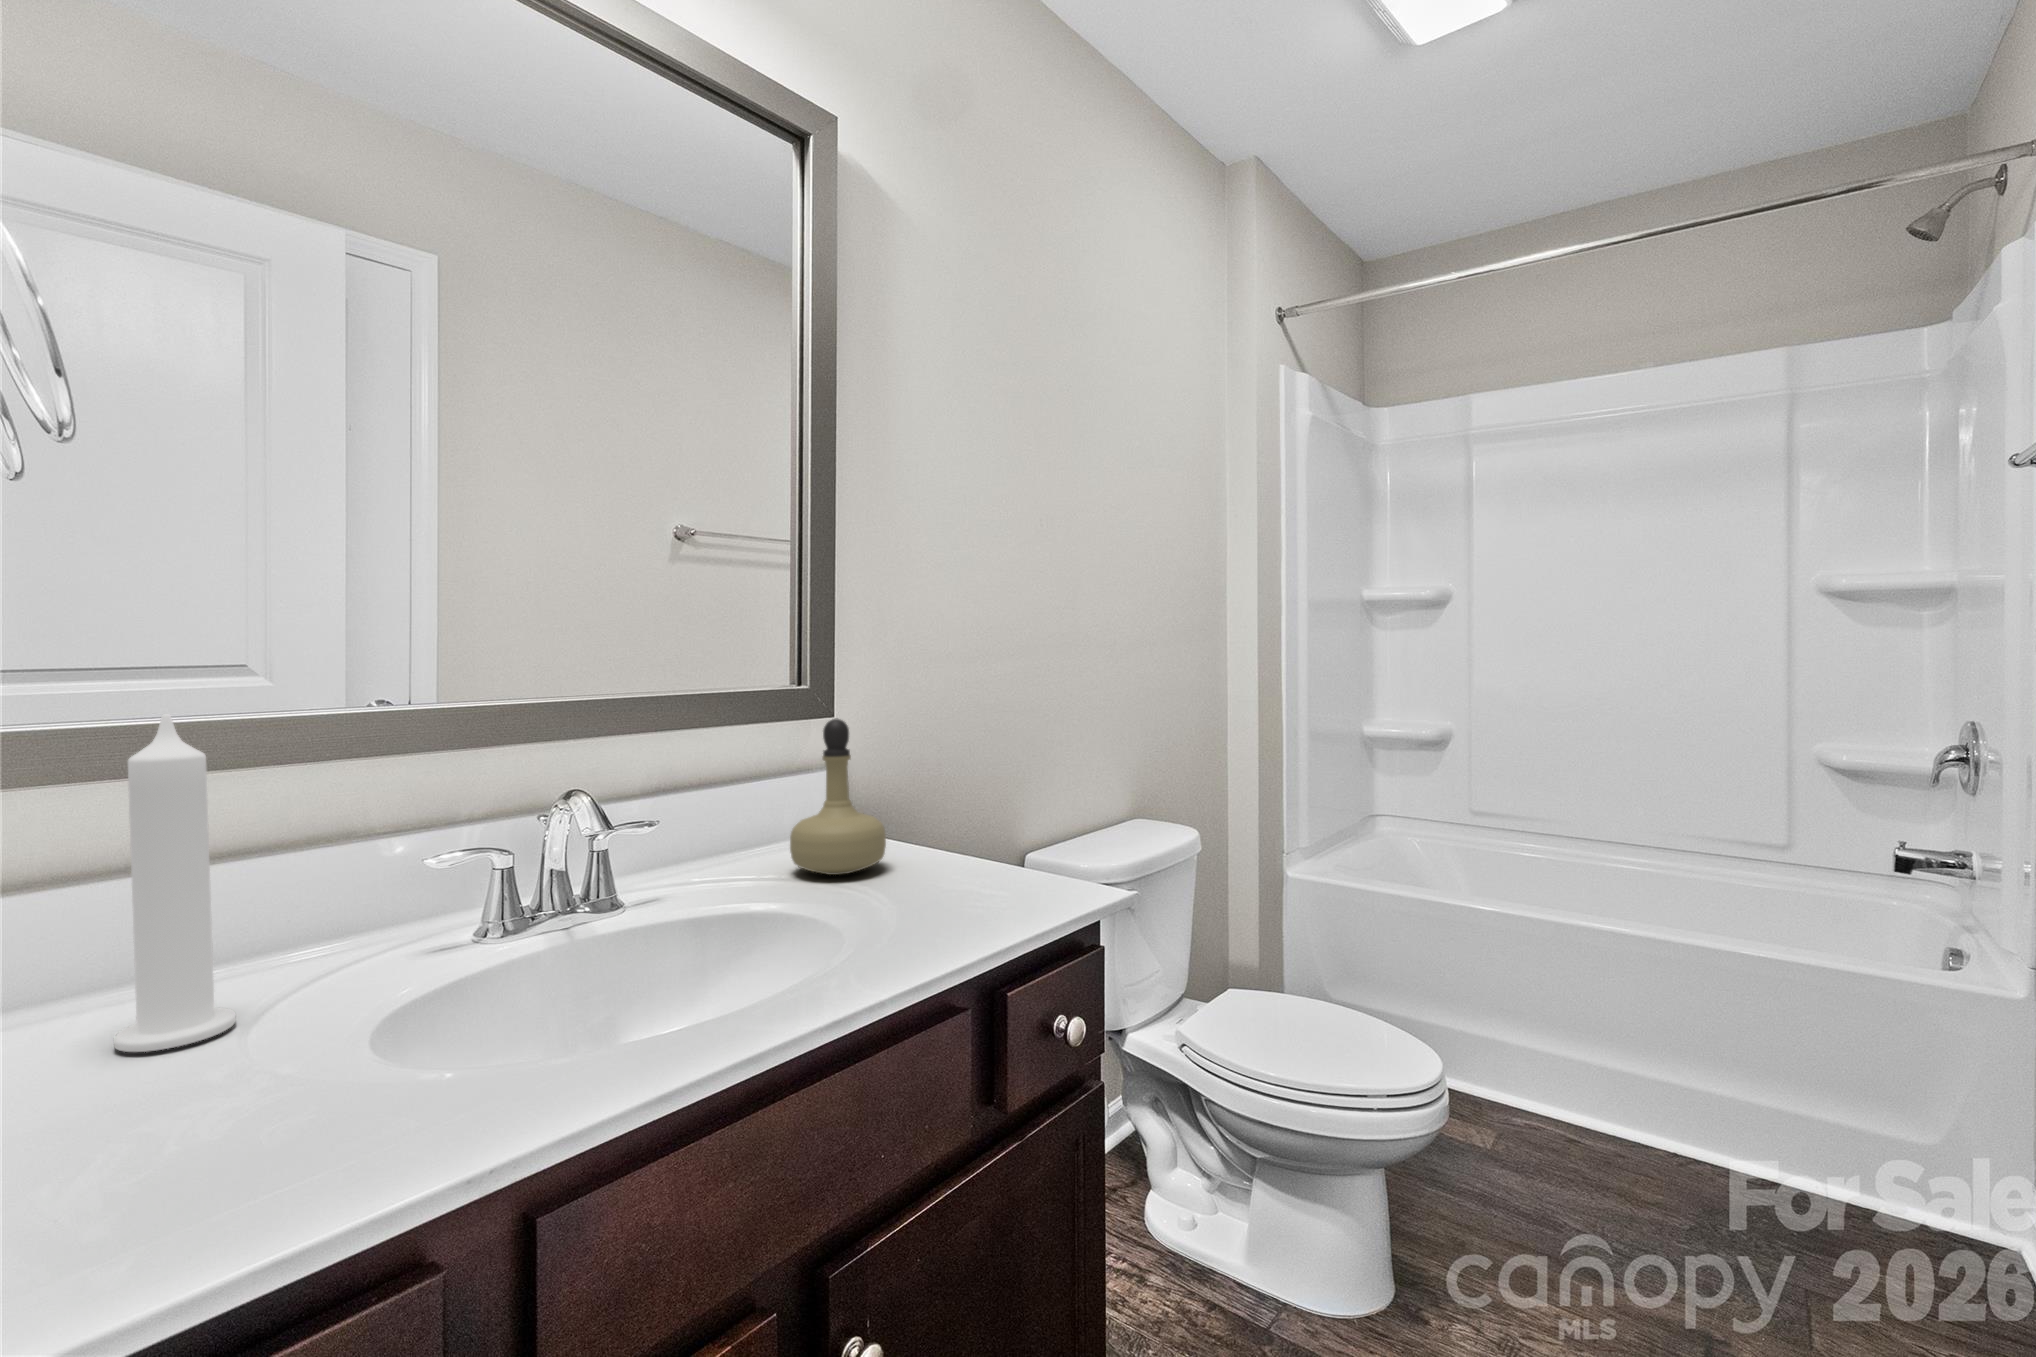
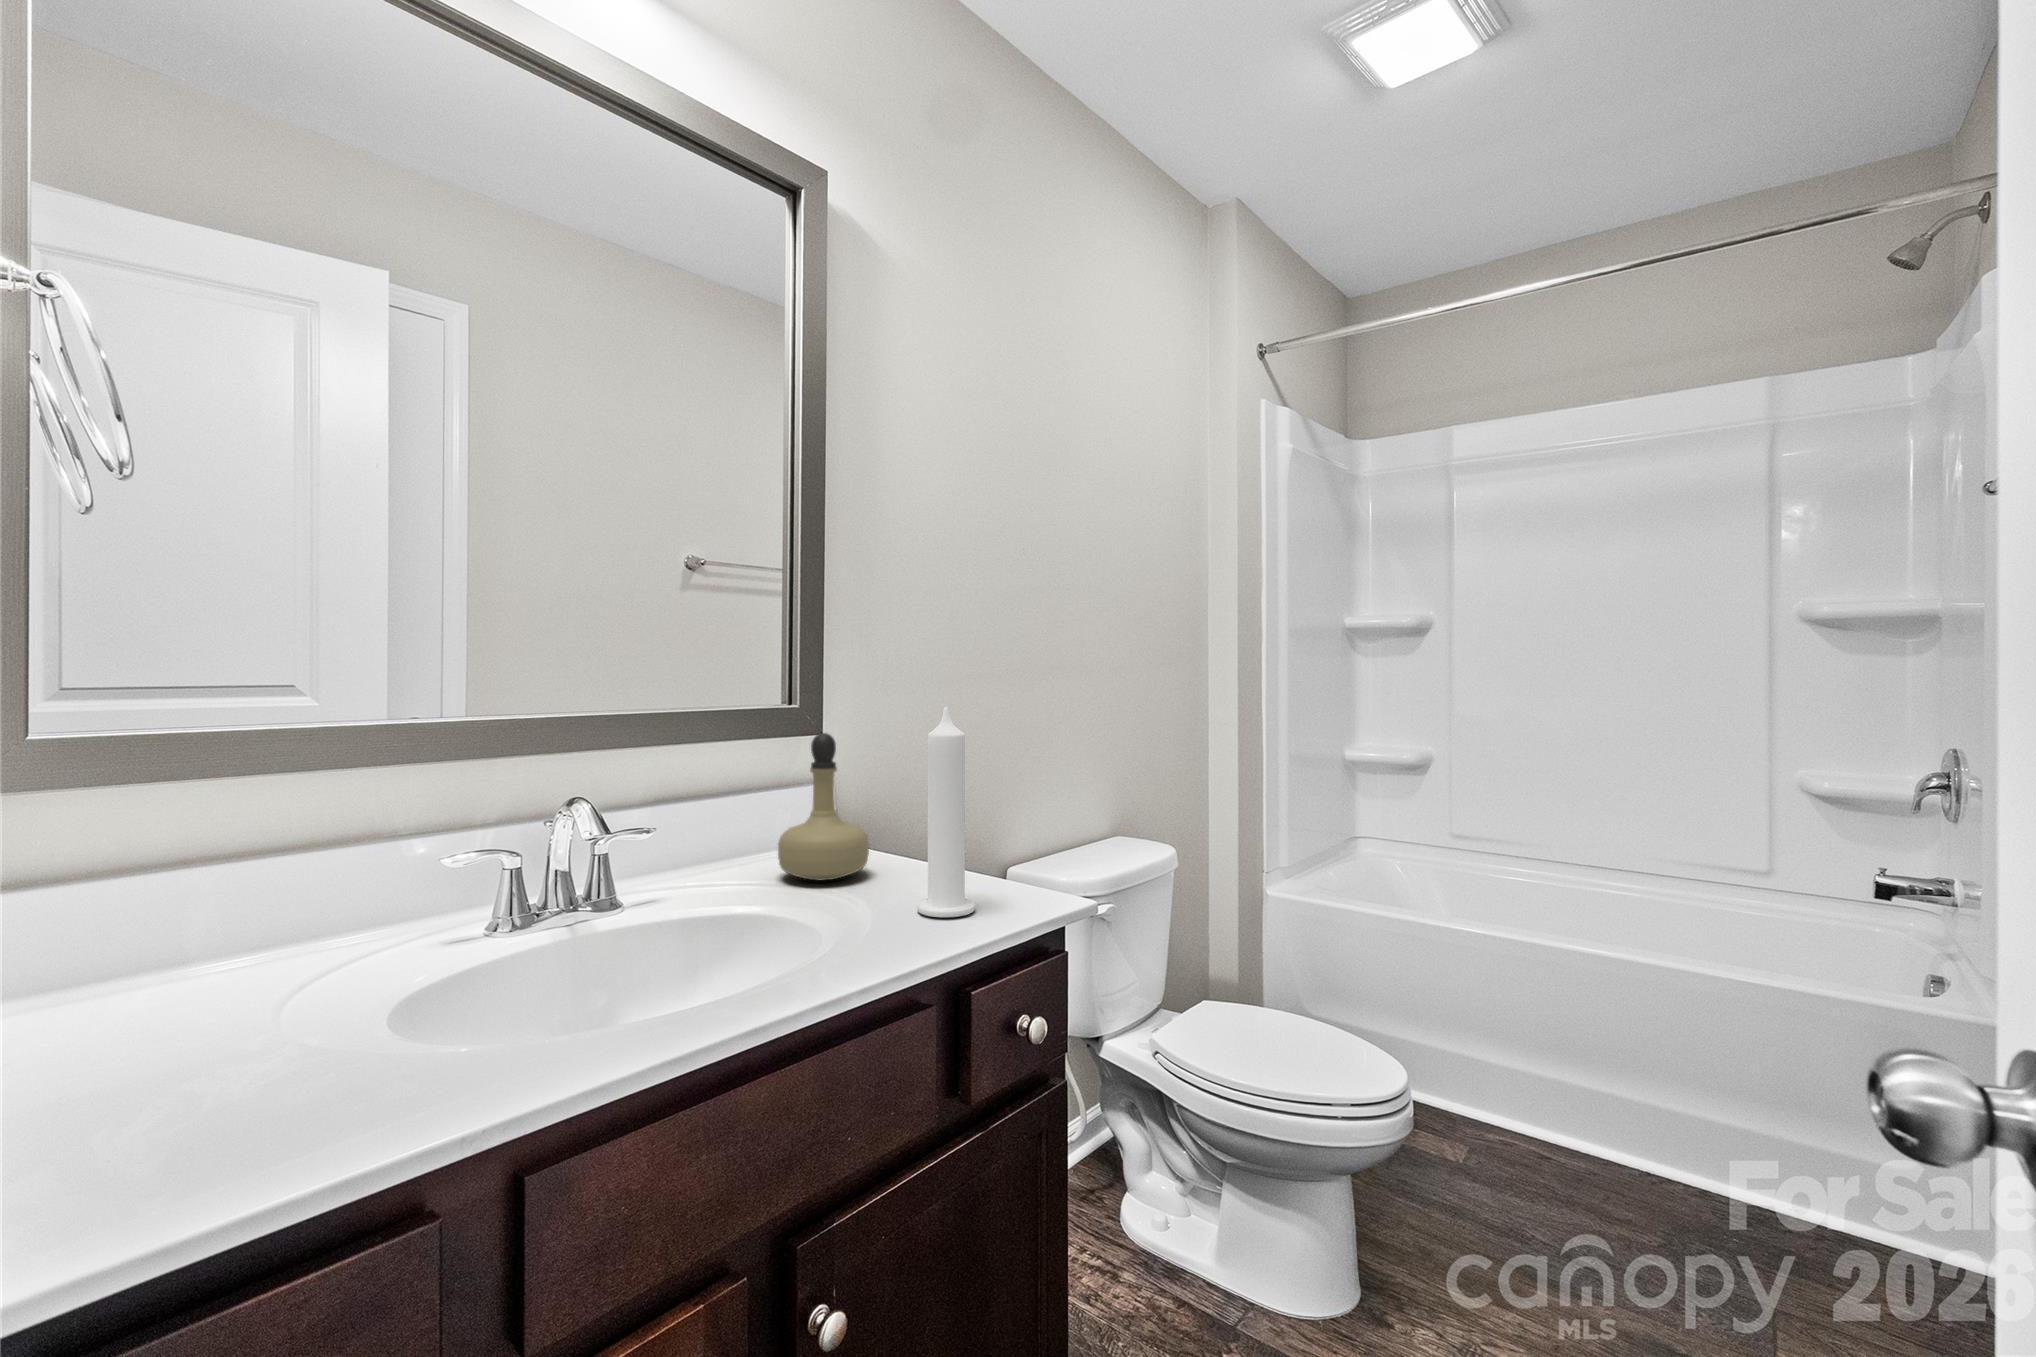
candle: present [114,714,236,1052] -> present [917,707,975,917]

